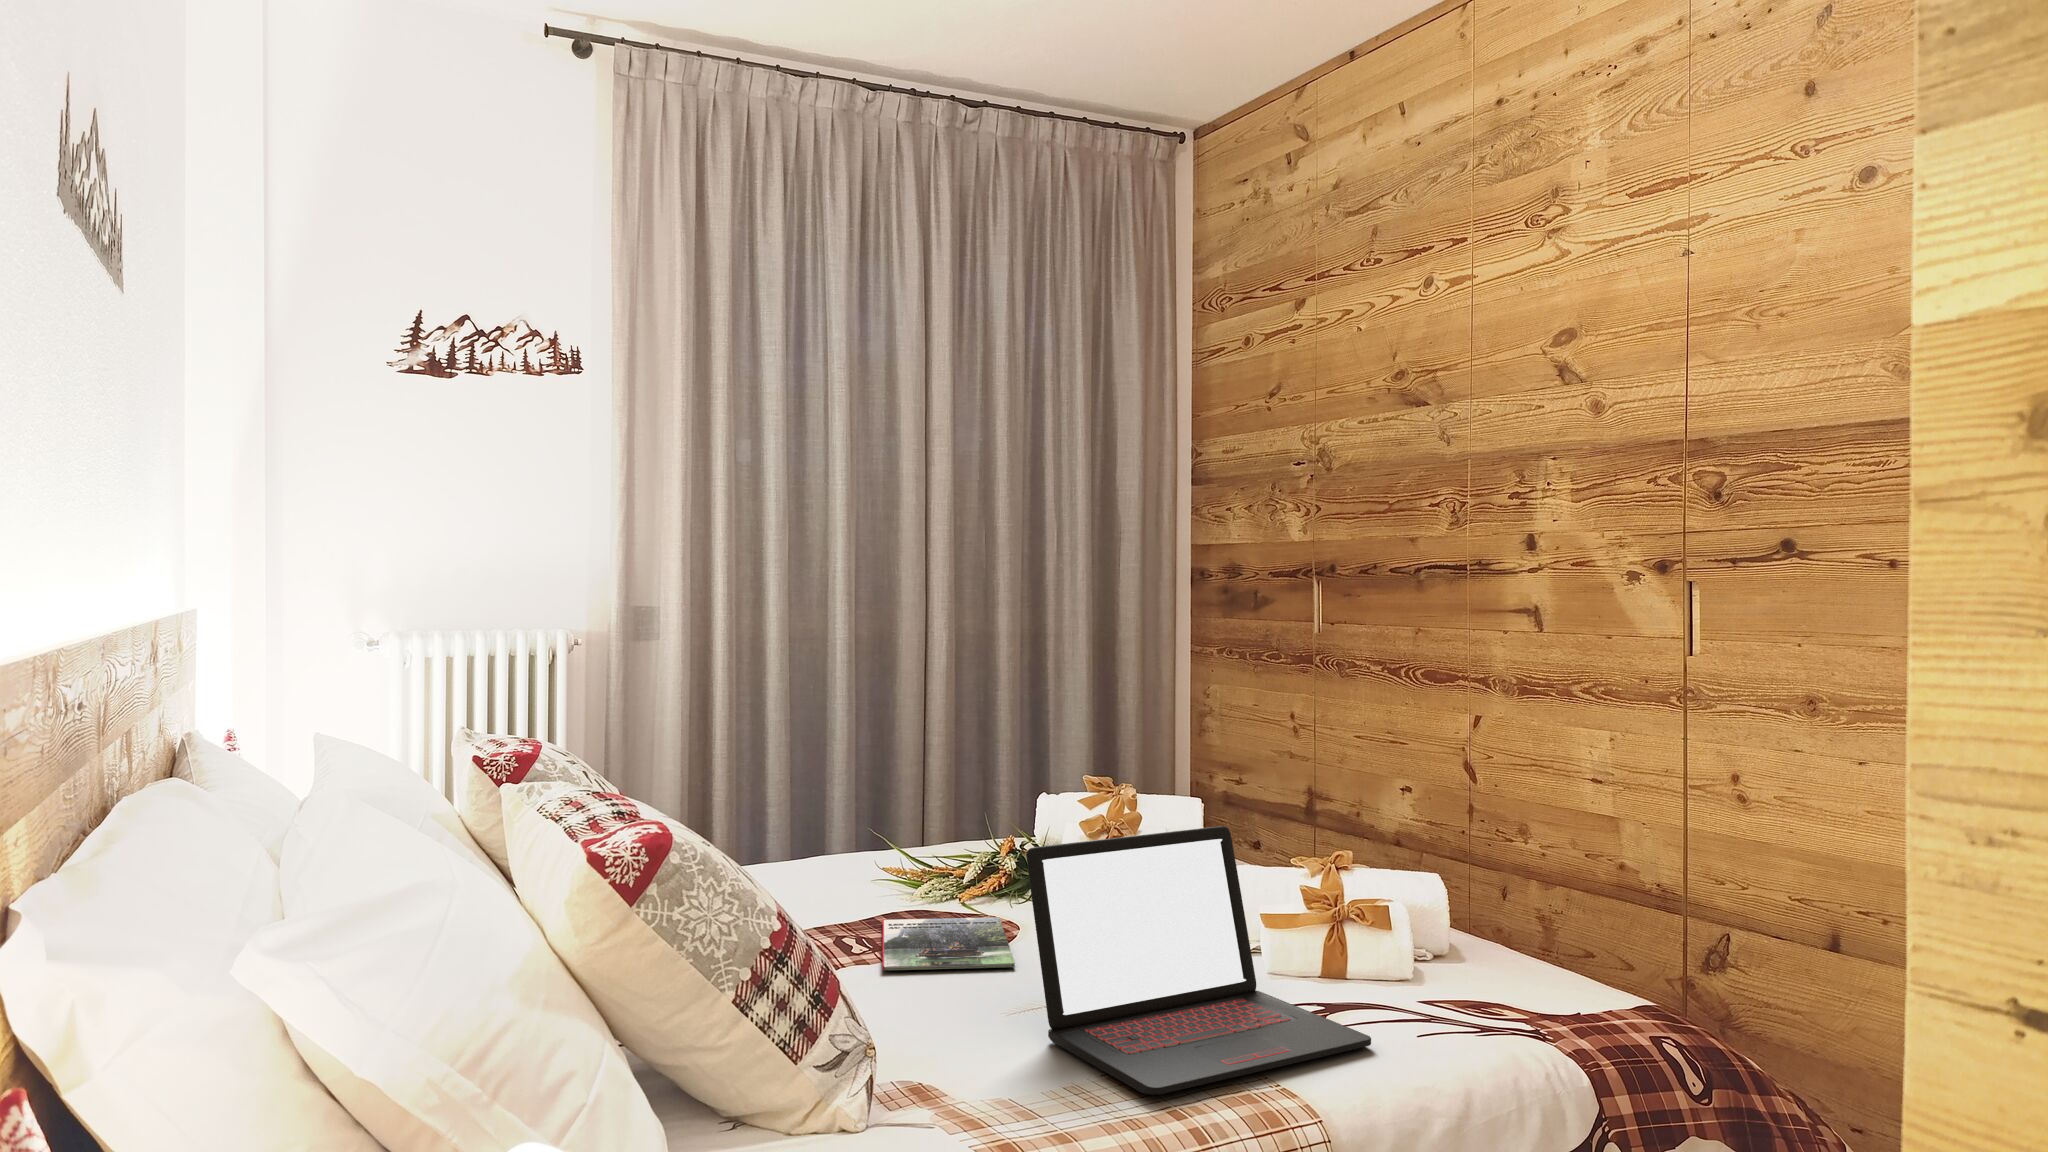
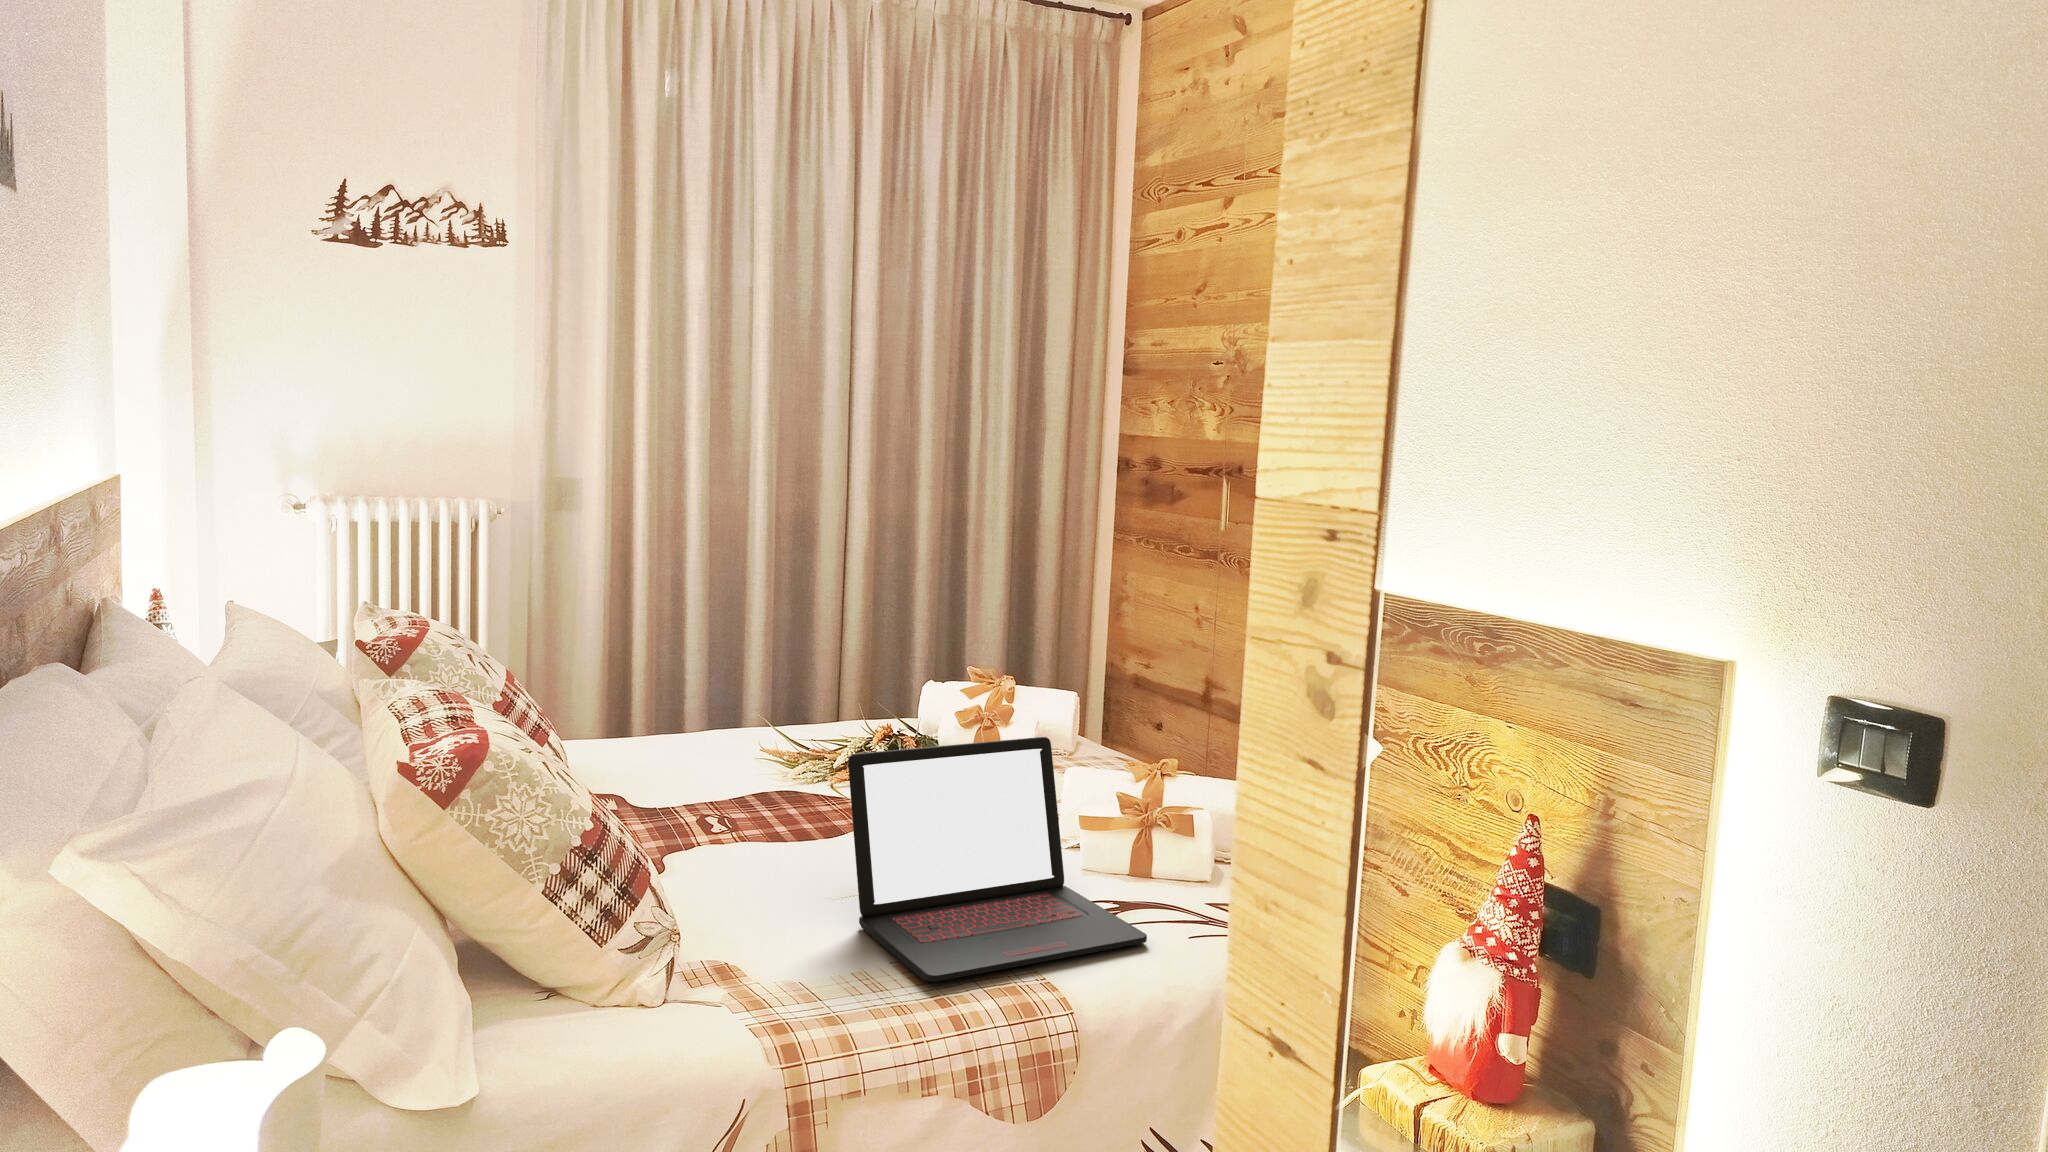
magazine: present [883,917,1015,971] -> none [733,801,859,854]

